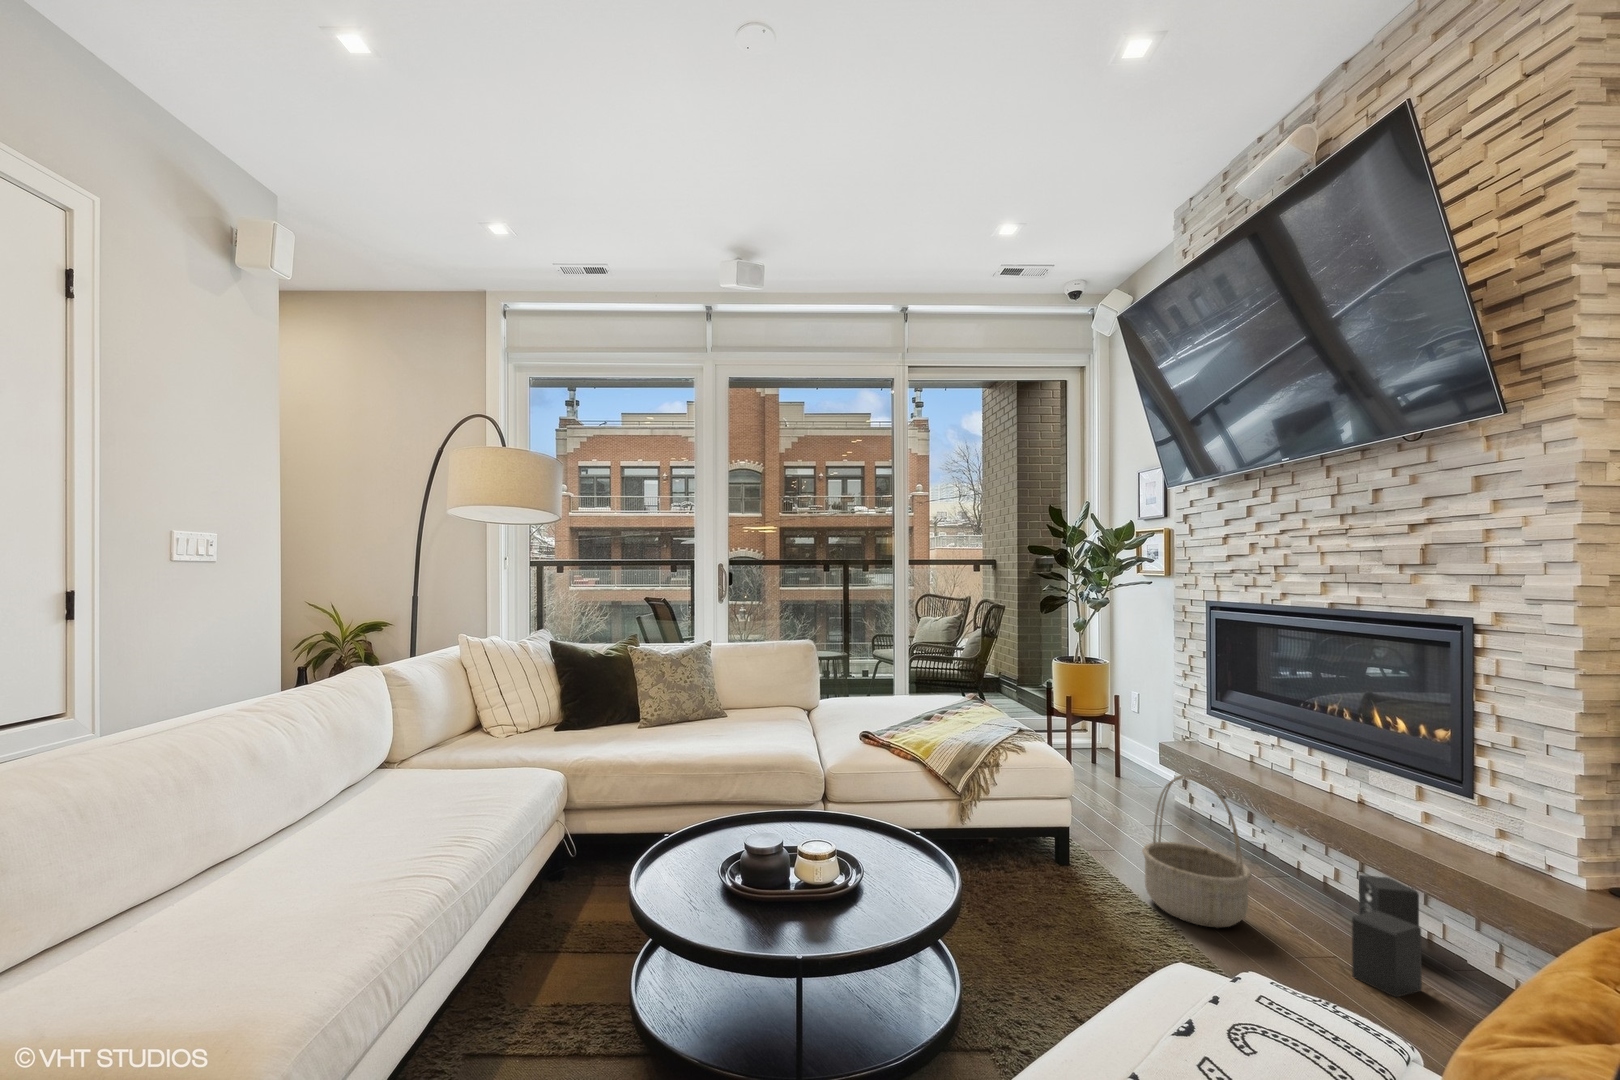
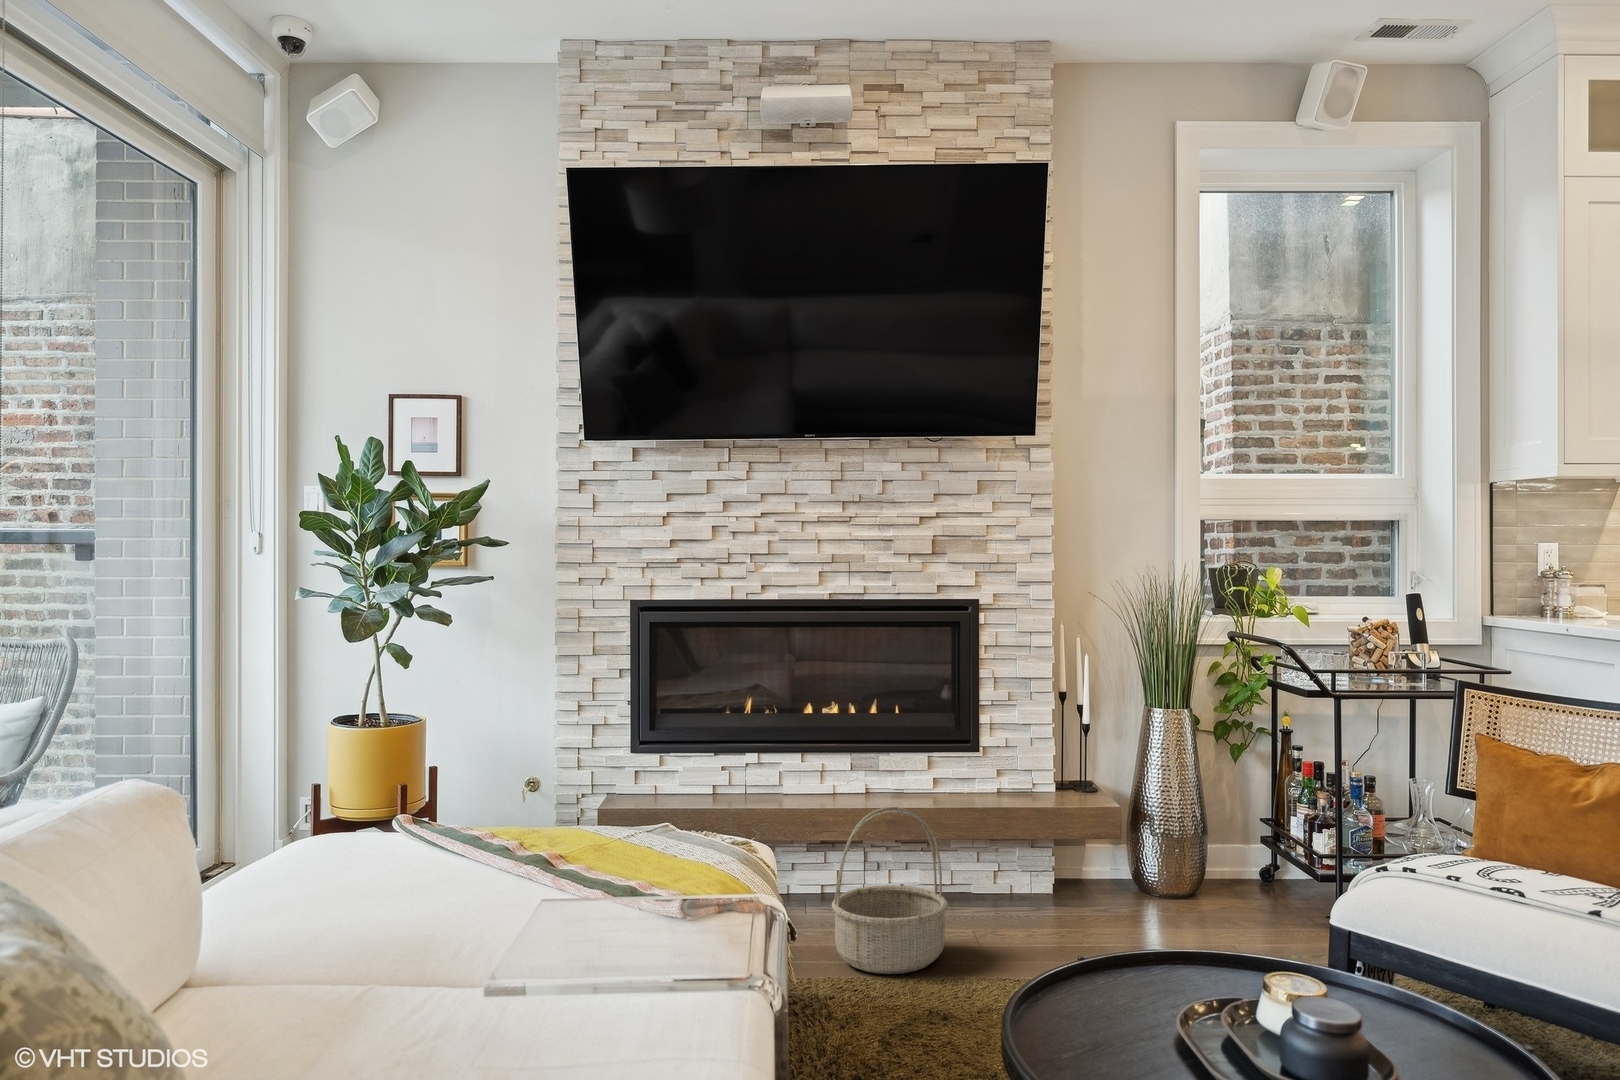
speaker: present [1352,875,1422,997] -> none [919,847,1051,940]

